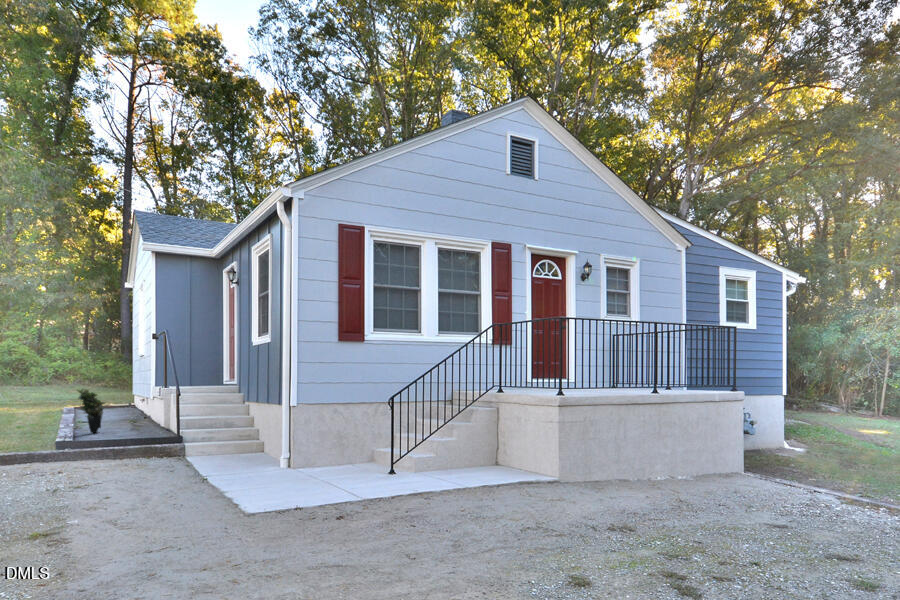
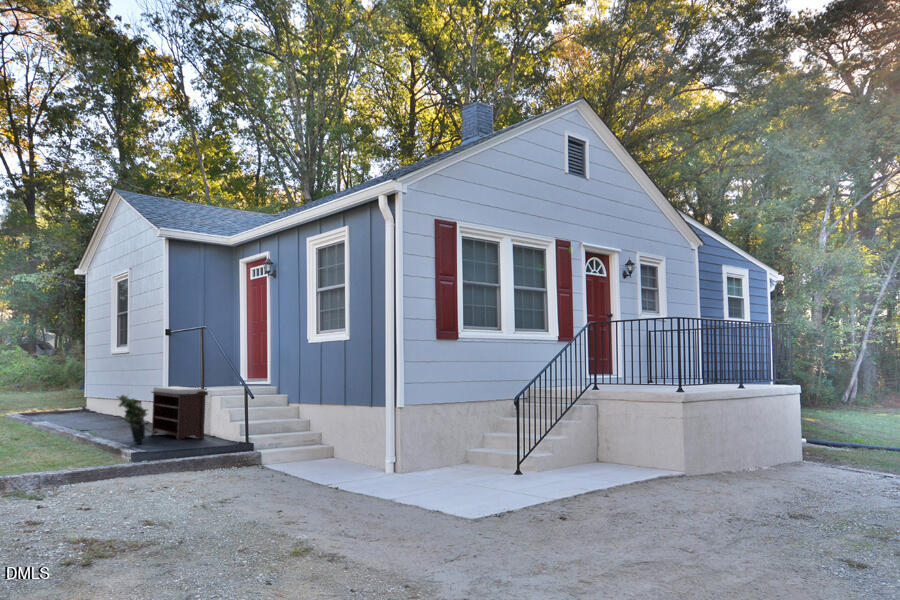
bench: none [131,382,167,431] -> present [152,386,208,440]

